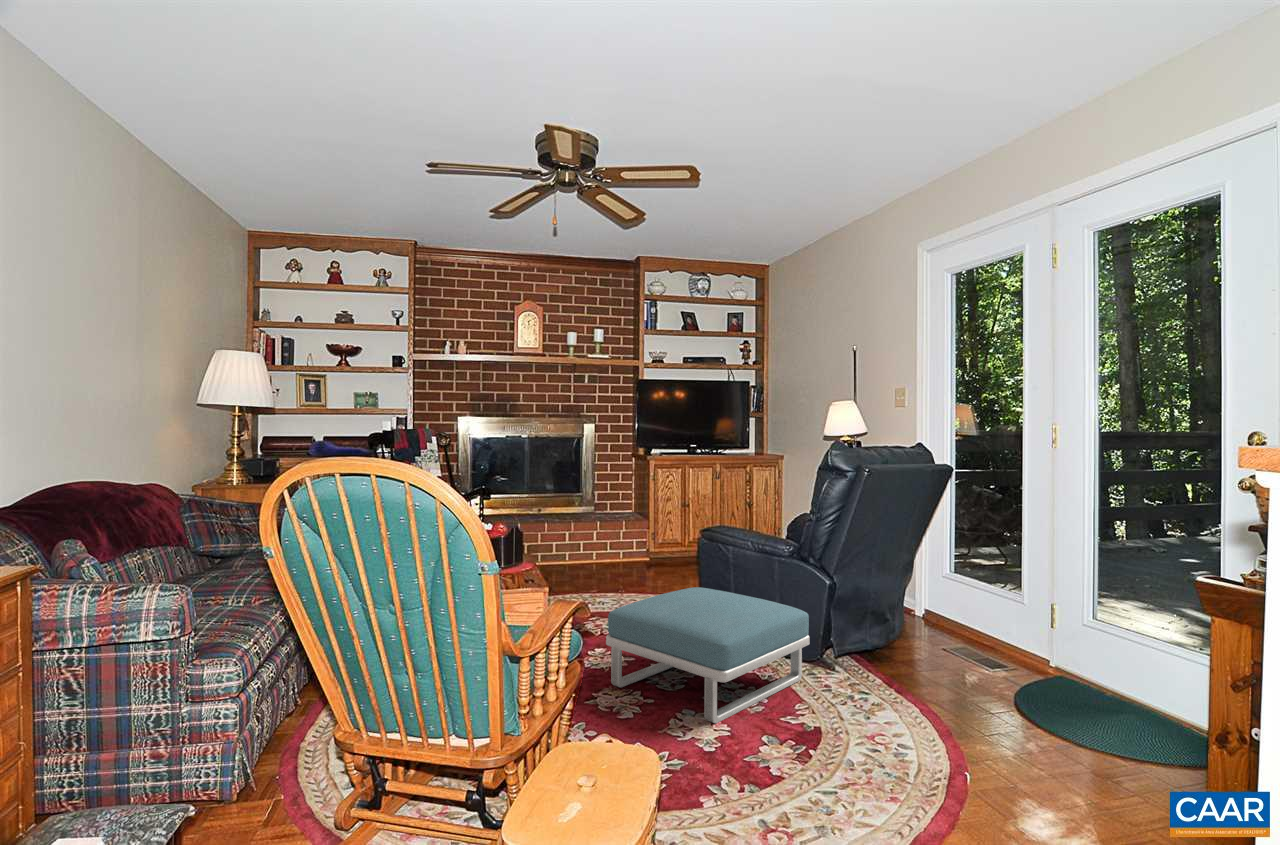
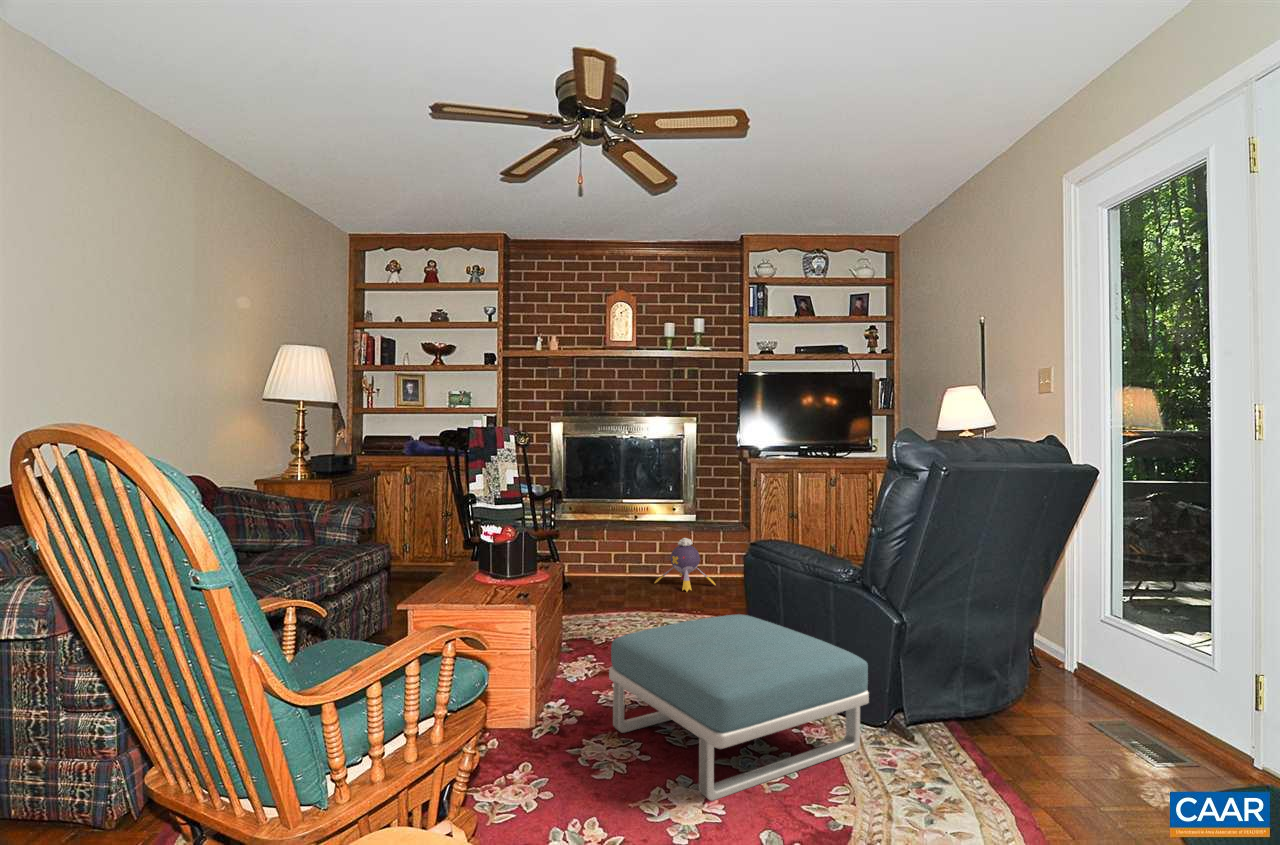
plush toy: none [570,529,626,578] -> present [654,538,716,592]

